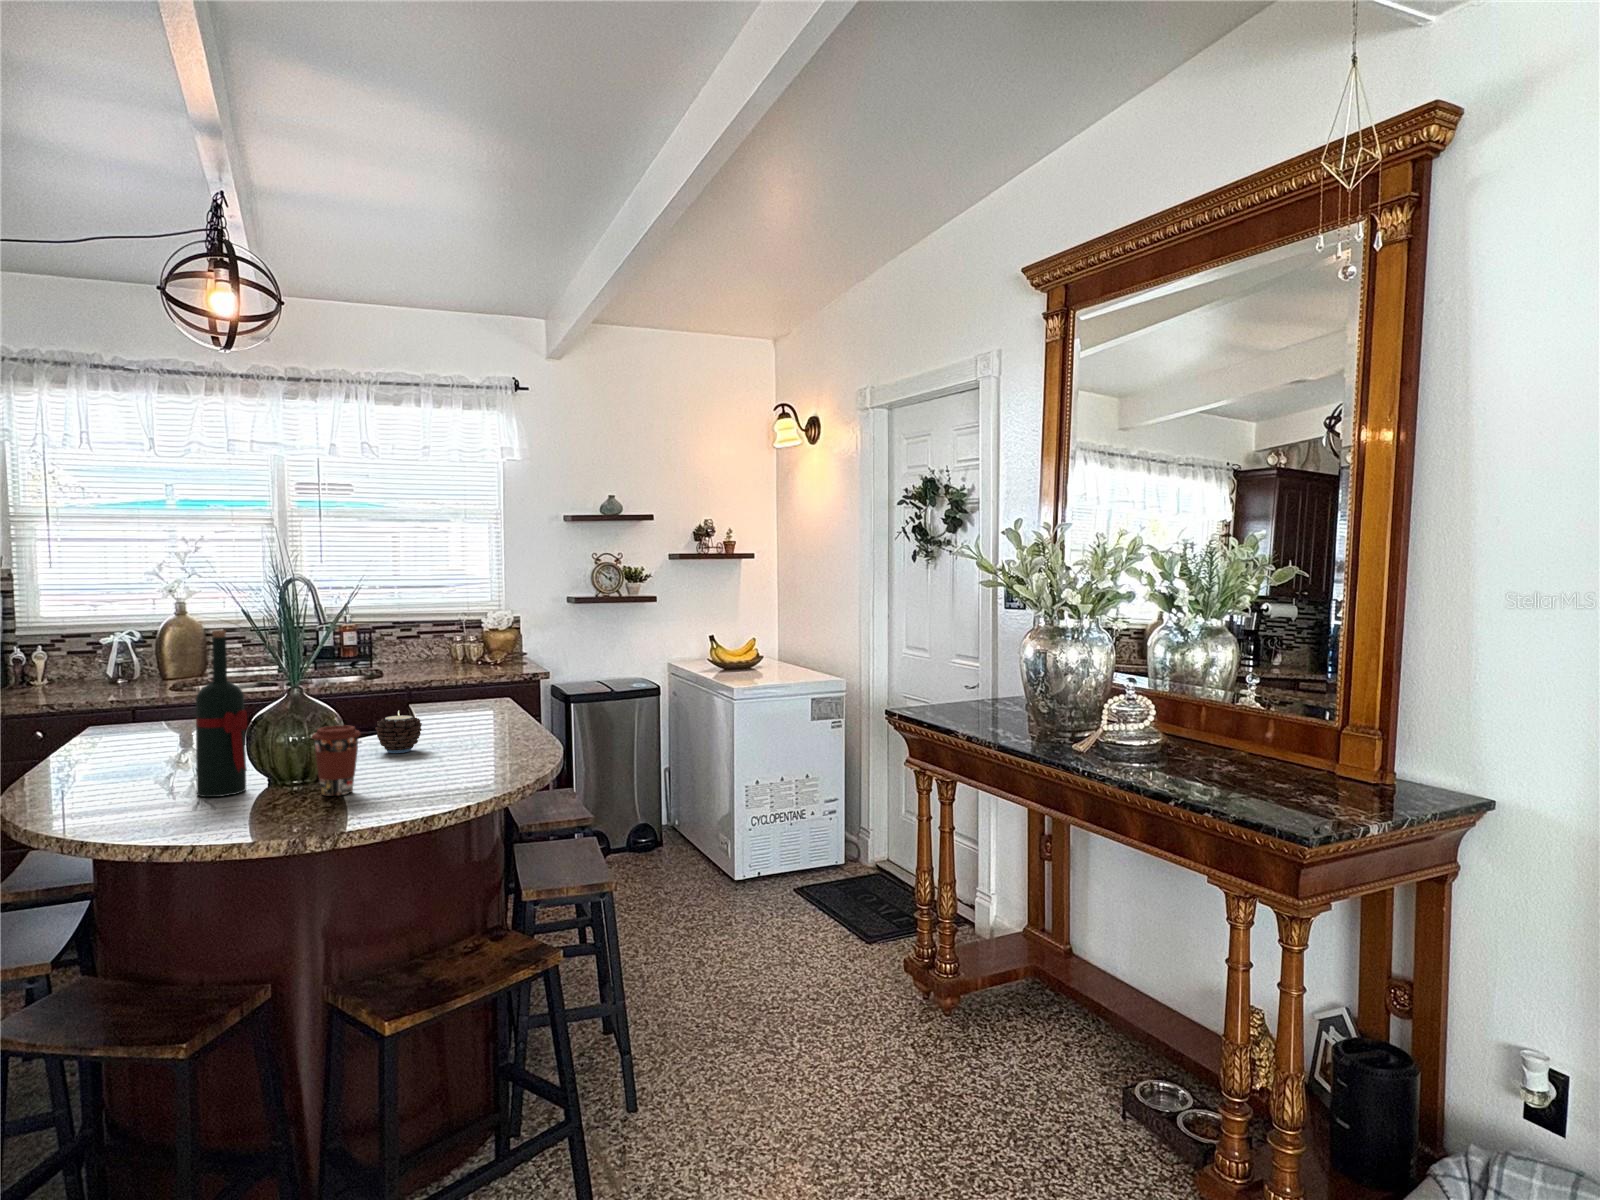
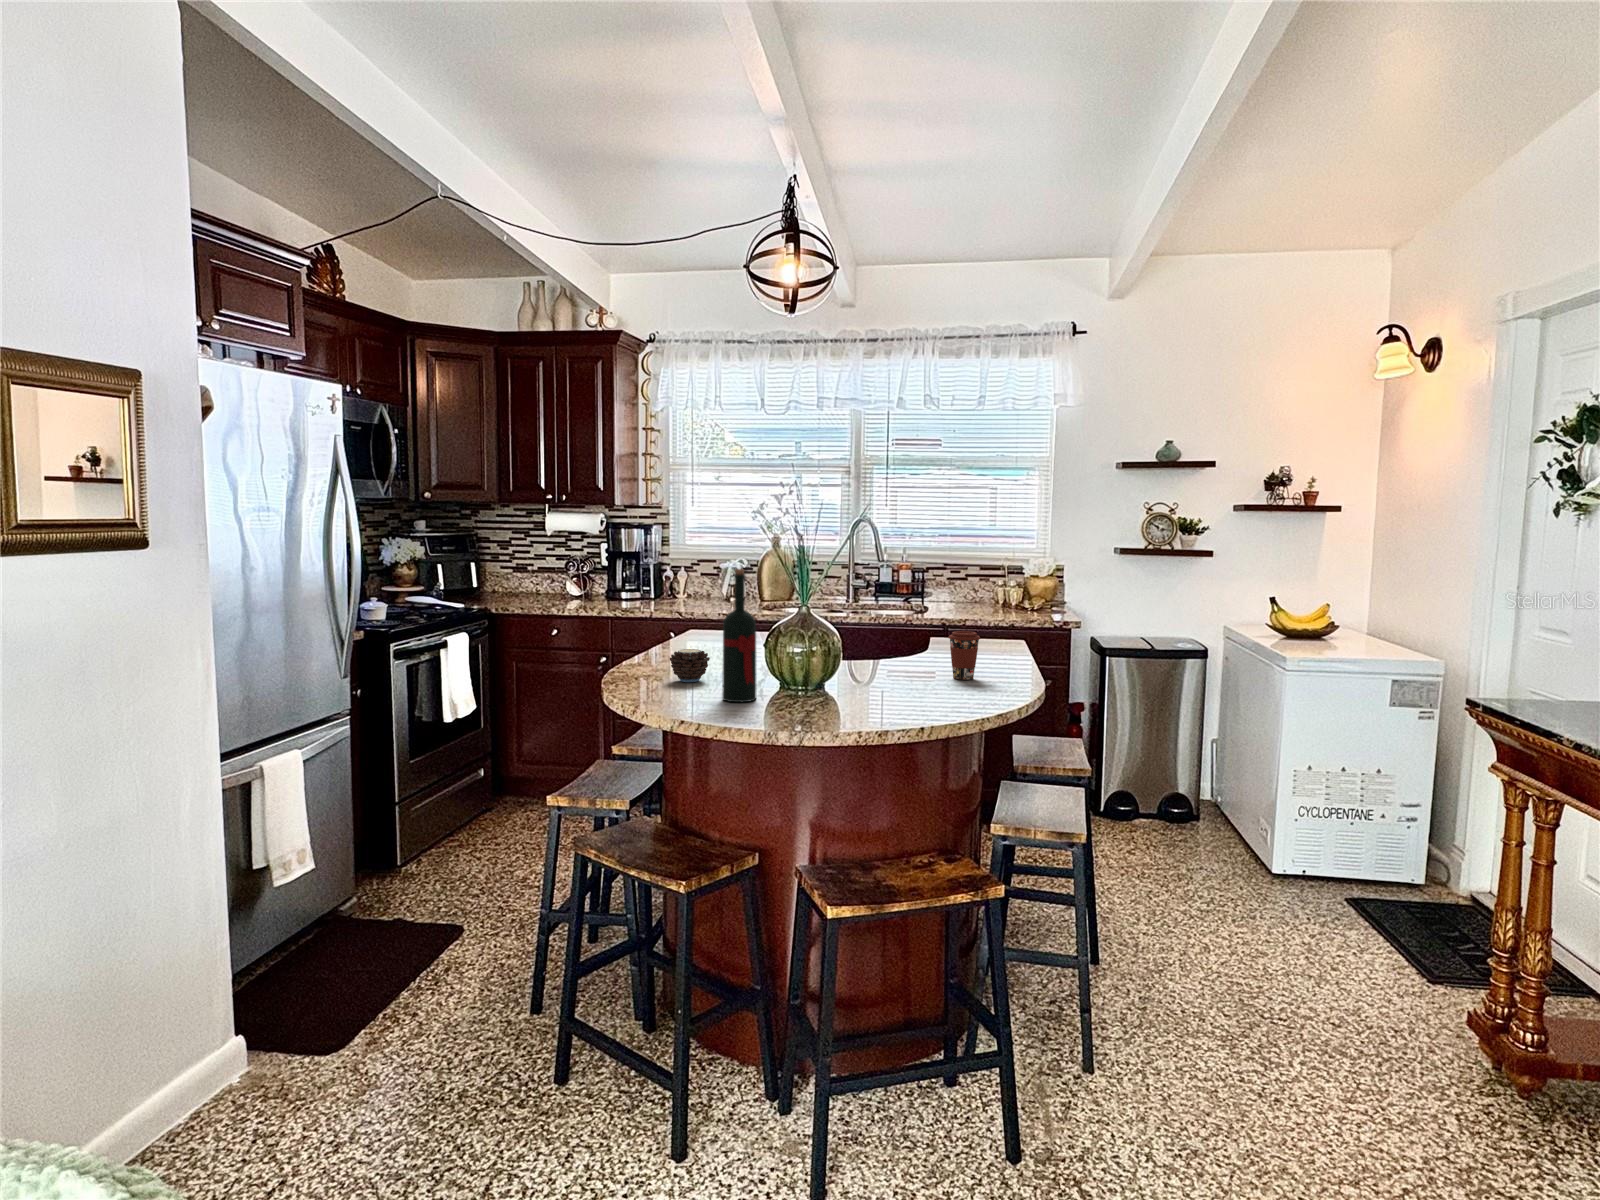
candle: present [376,711,422,753] -> present [670,646,710,682]
coffee cup: present [312,725,361,796] -> present [948,631,980,680]

